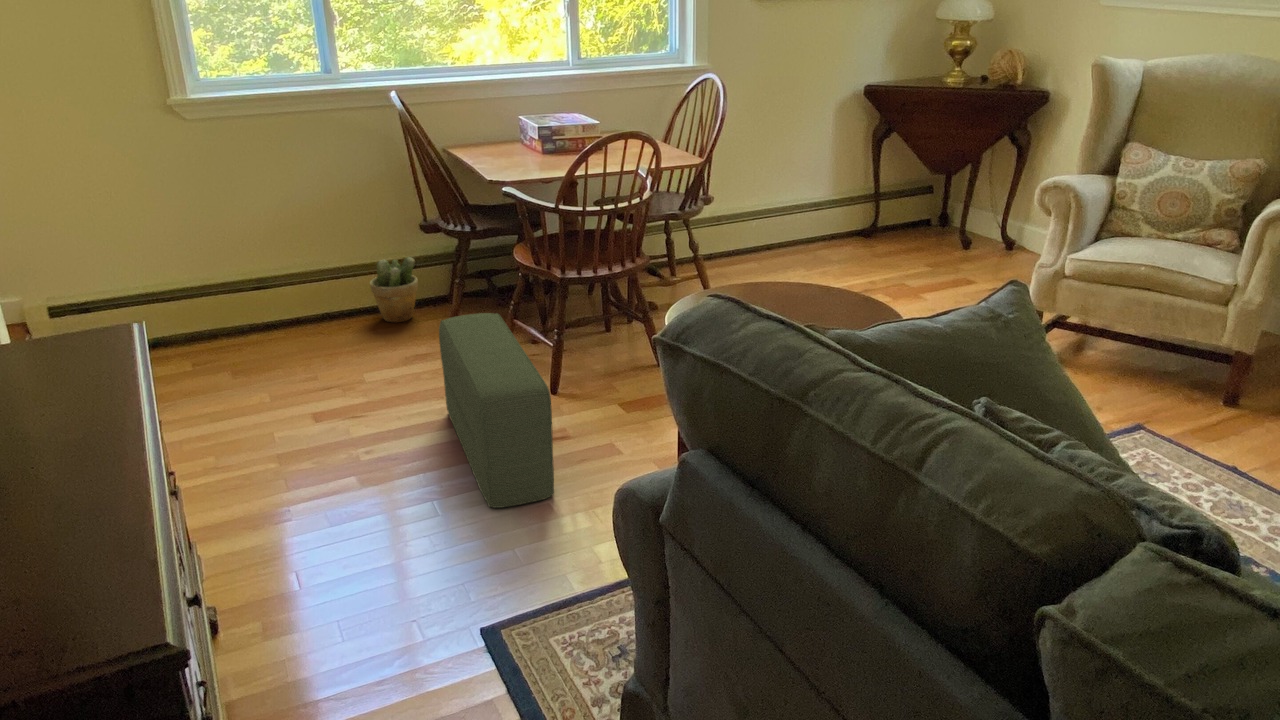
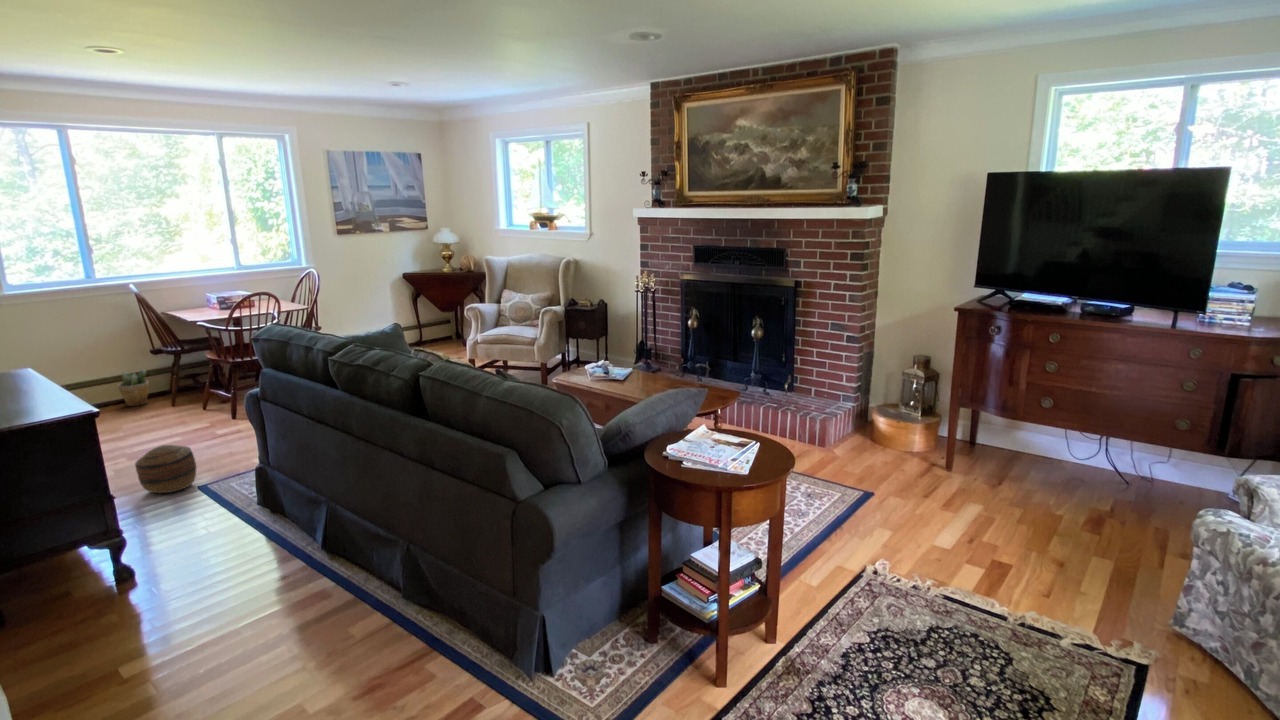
pouf: present [439,313,554,508] -> none [167,379,234,455]
basket: none [350,529,476,654] -> present [135,445,196,493]

